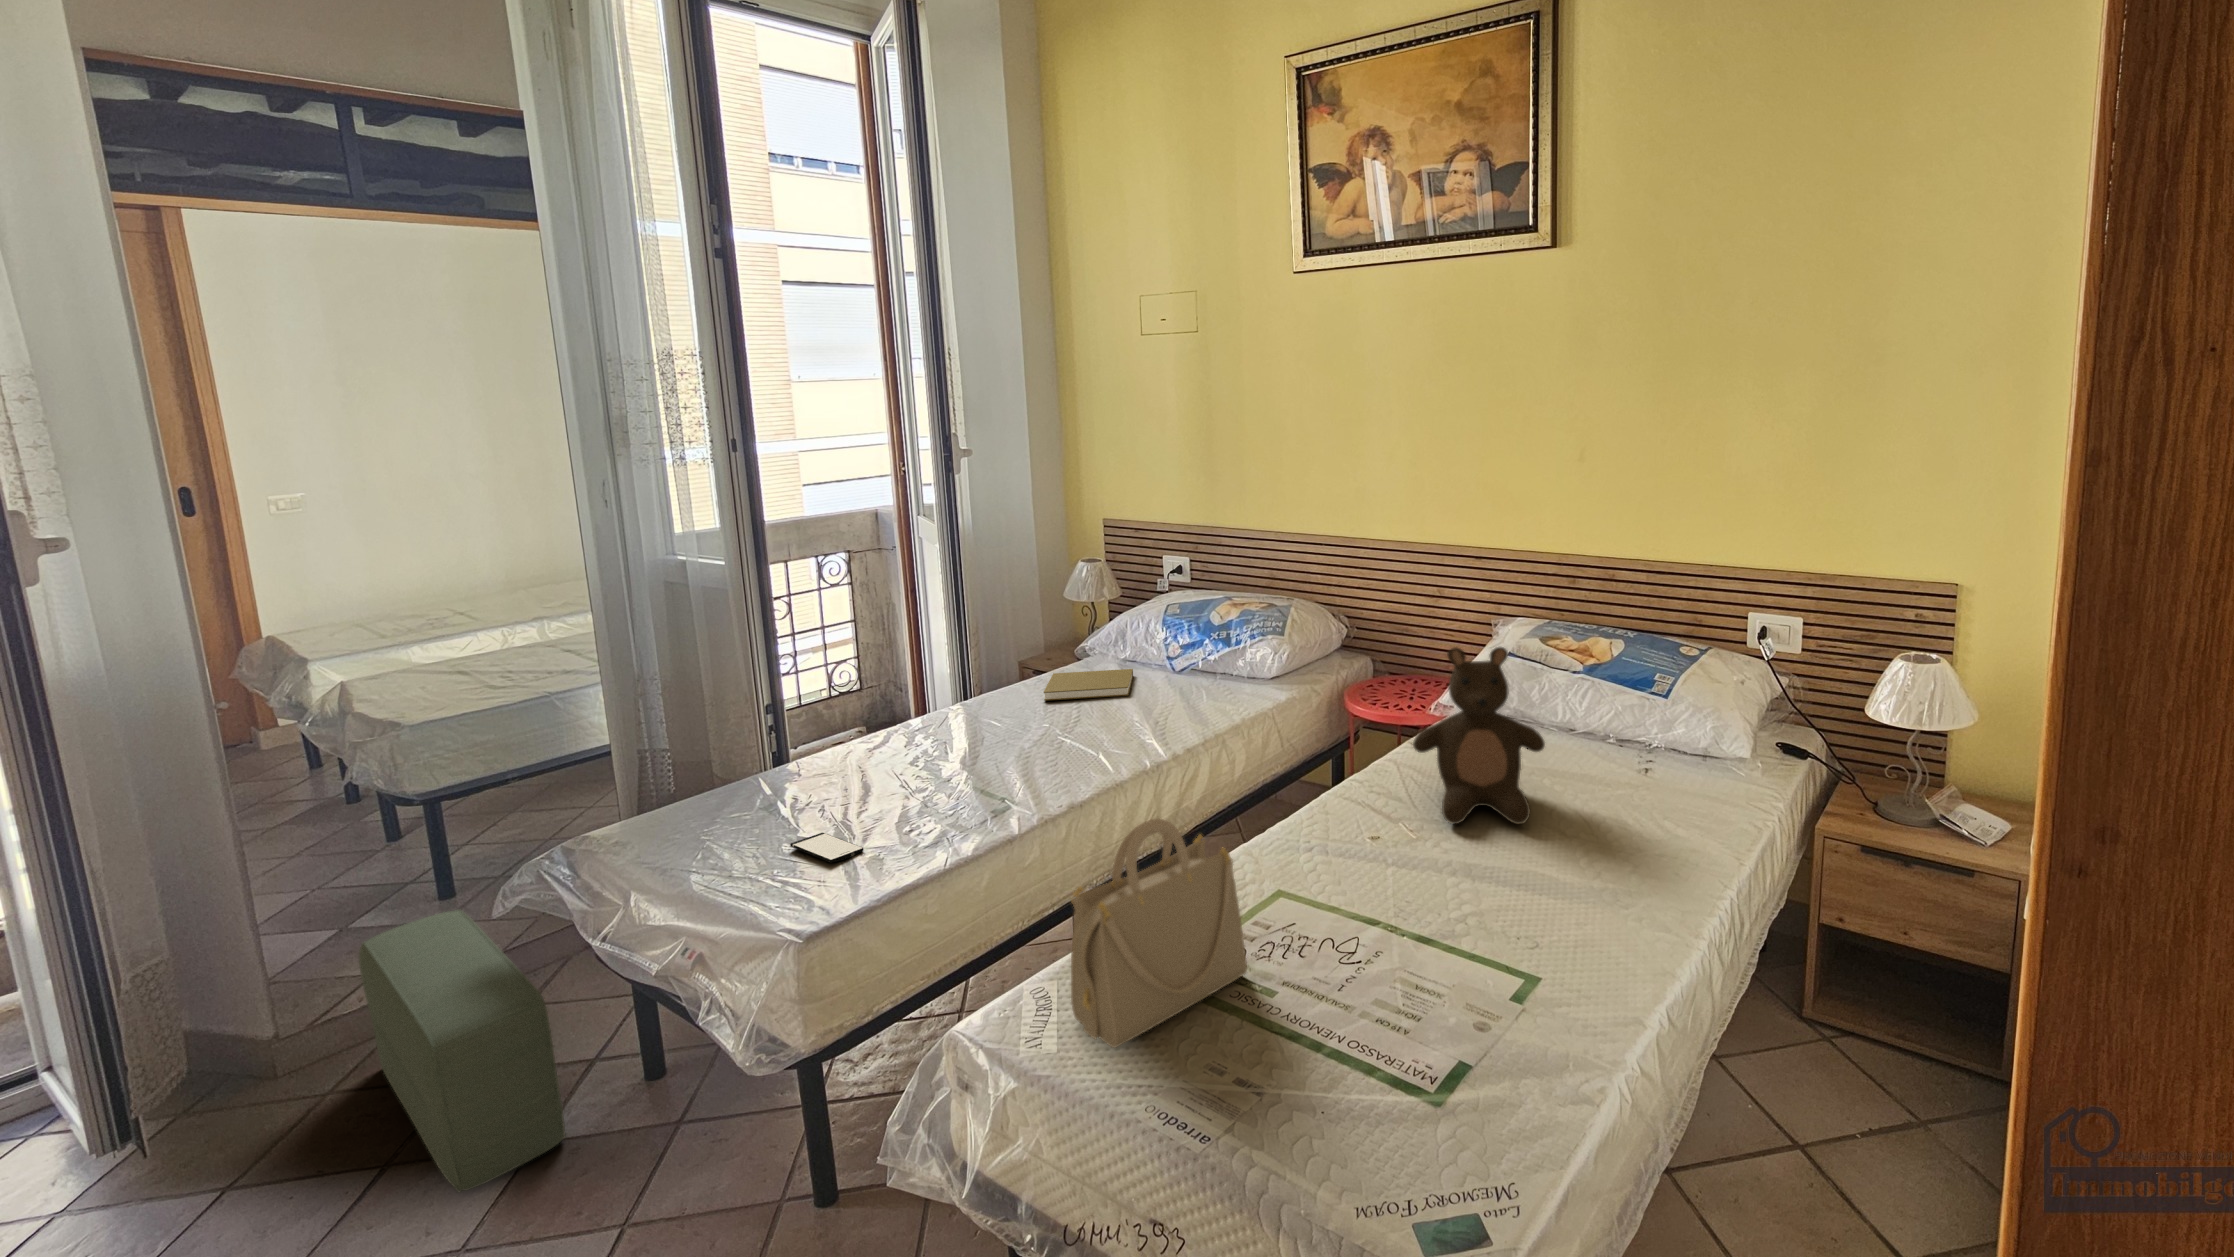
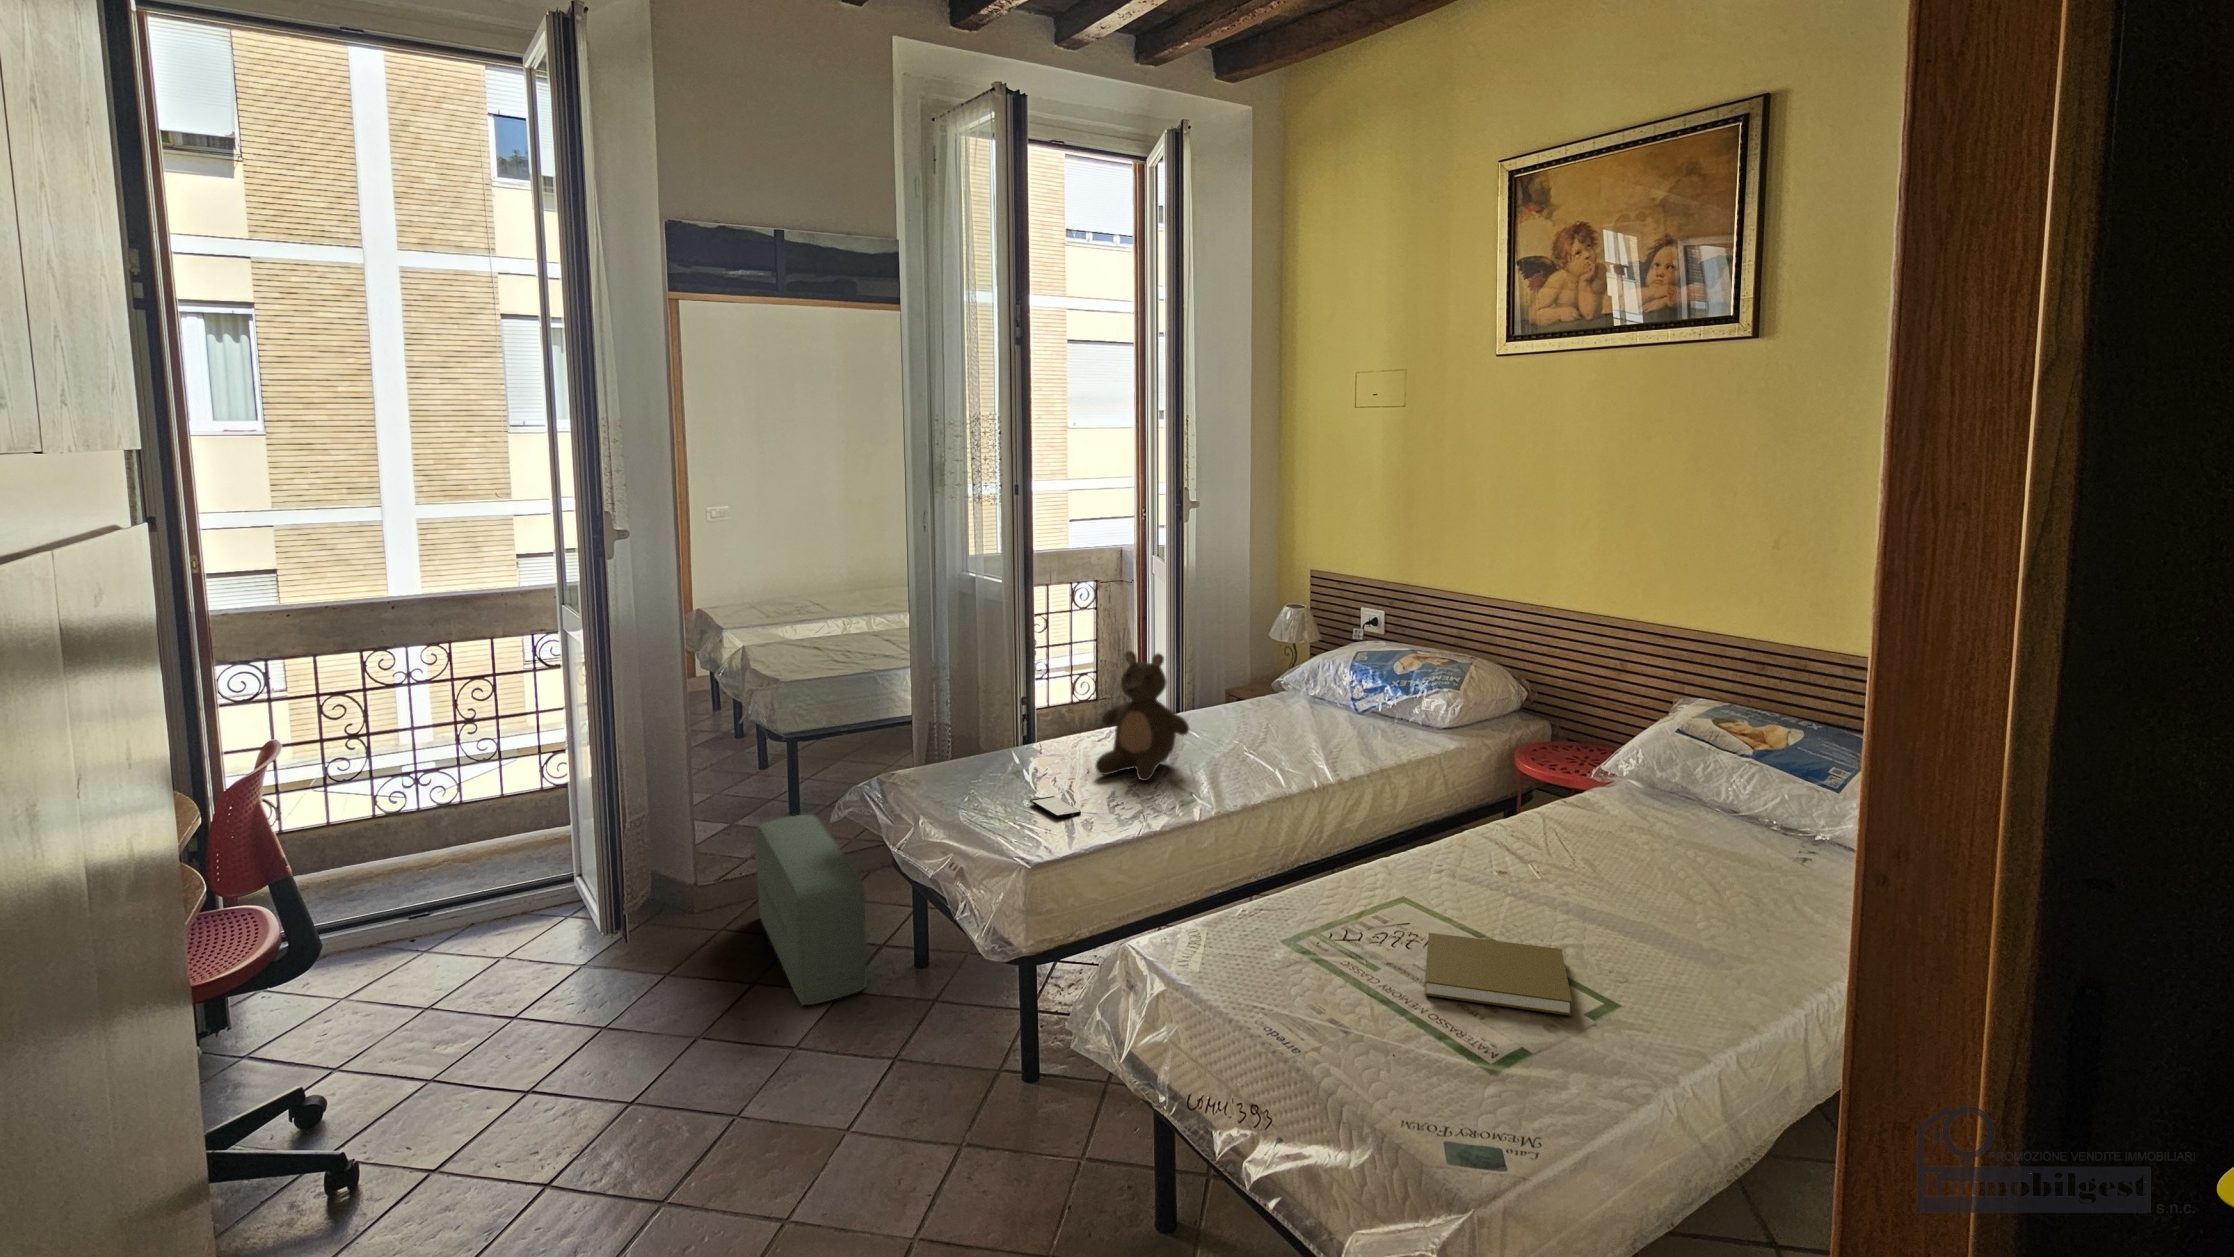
stuffed bear: present [1413,647,1545,824] -> present [1095,651,1189,781]
book: present [1044,669,1133,701] -> present [1425,933,1572,1016]
handbag: present [1071,818,1247,1048] -> none [1215,807,1359,979]

